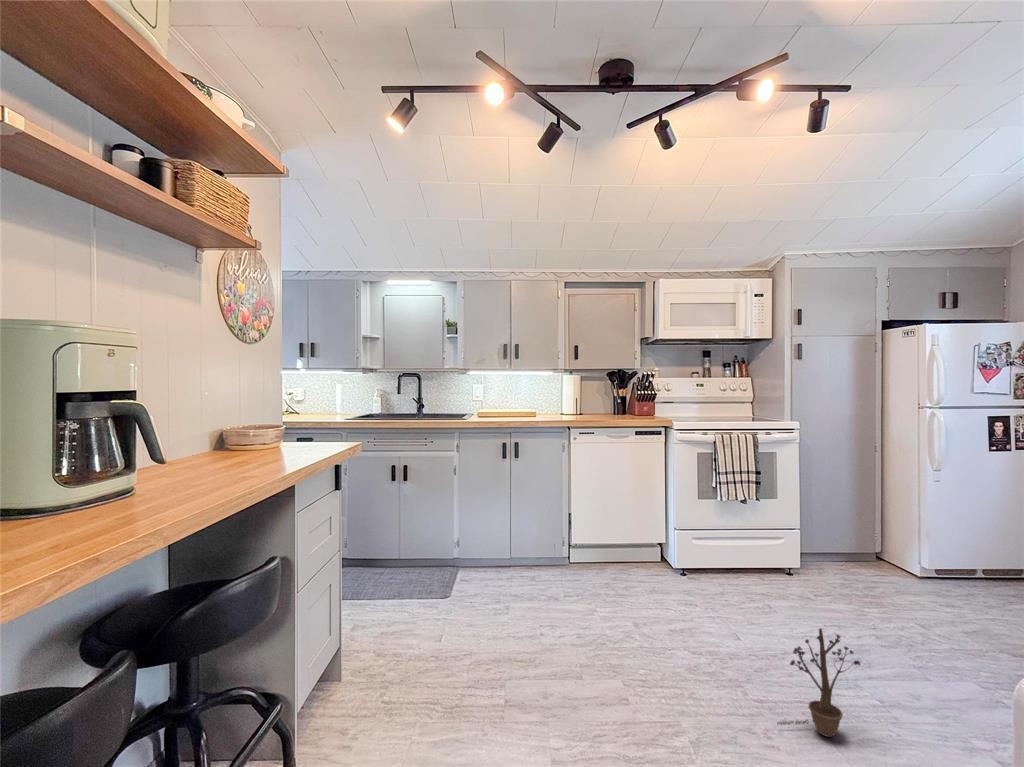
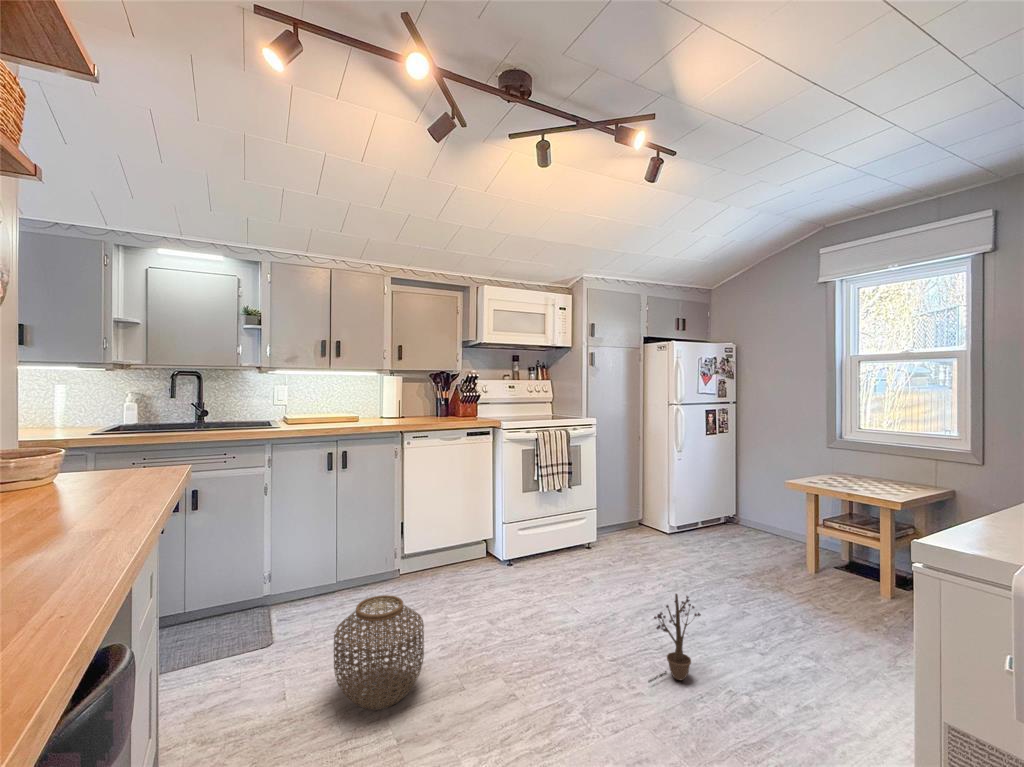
woven basket: none [464,566,541,664] -> present [334,595,424,709]

